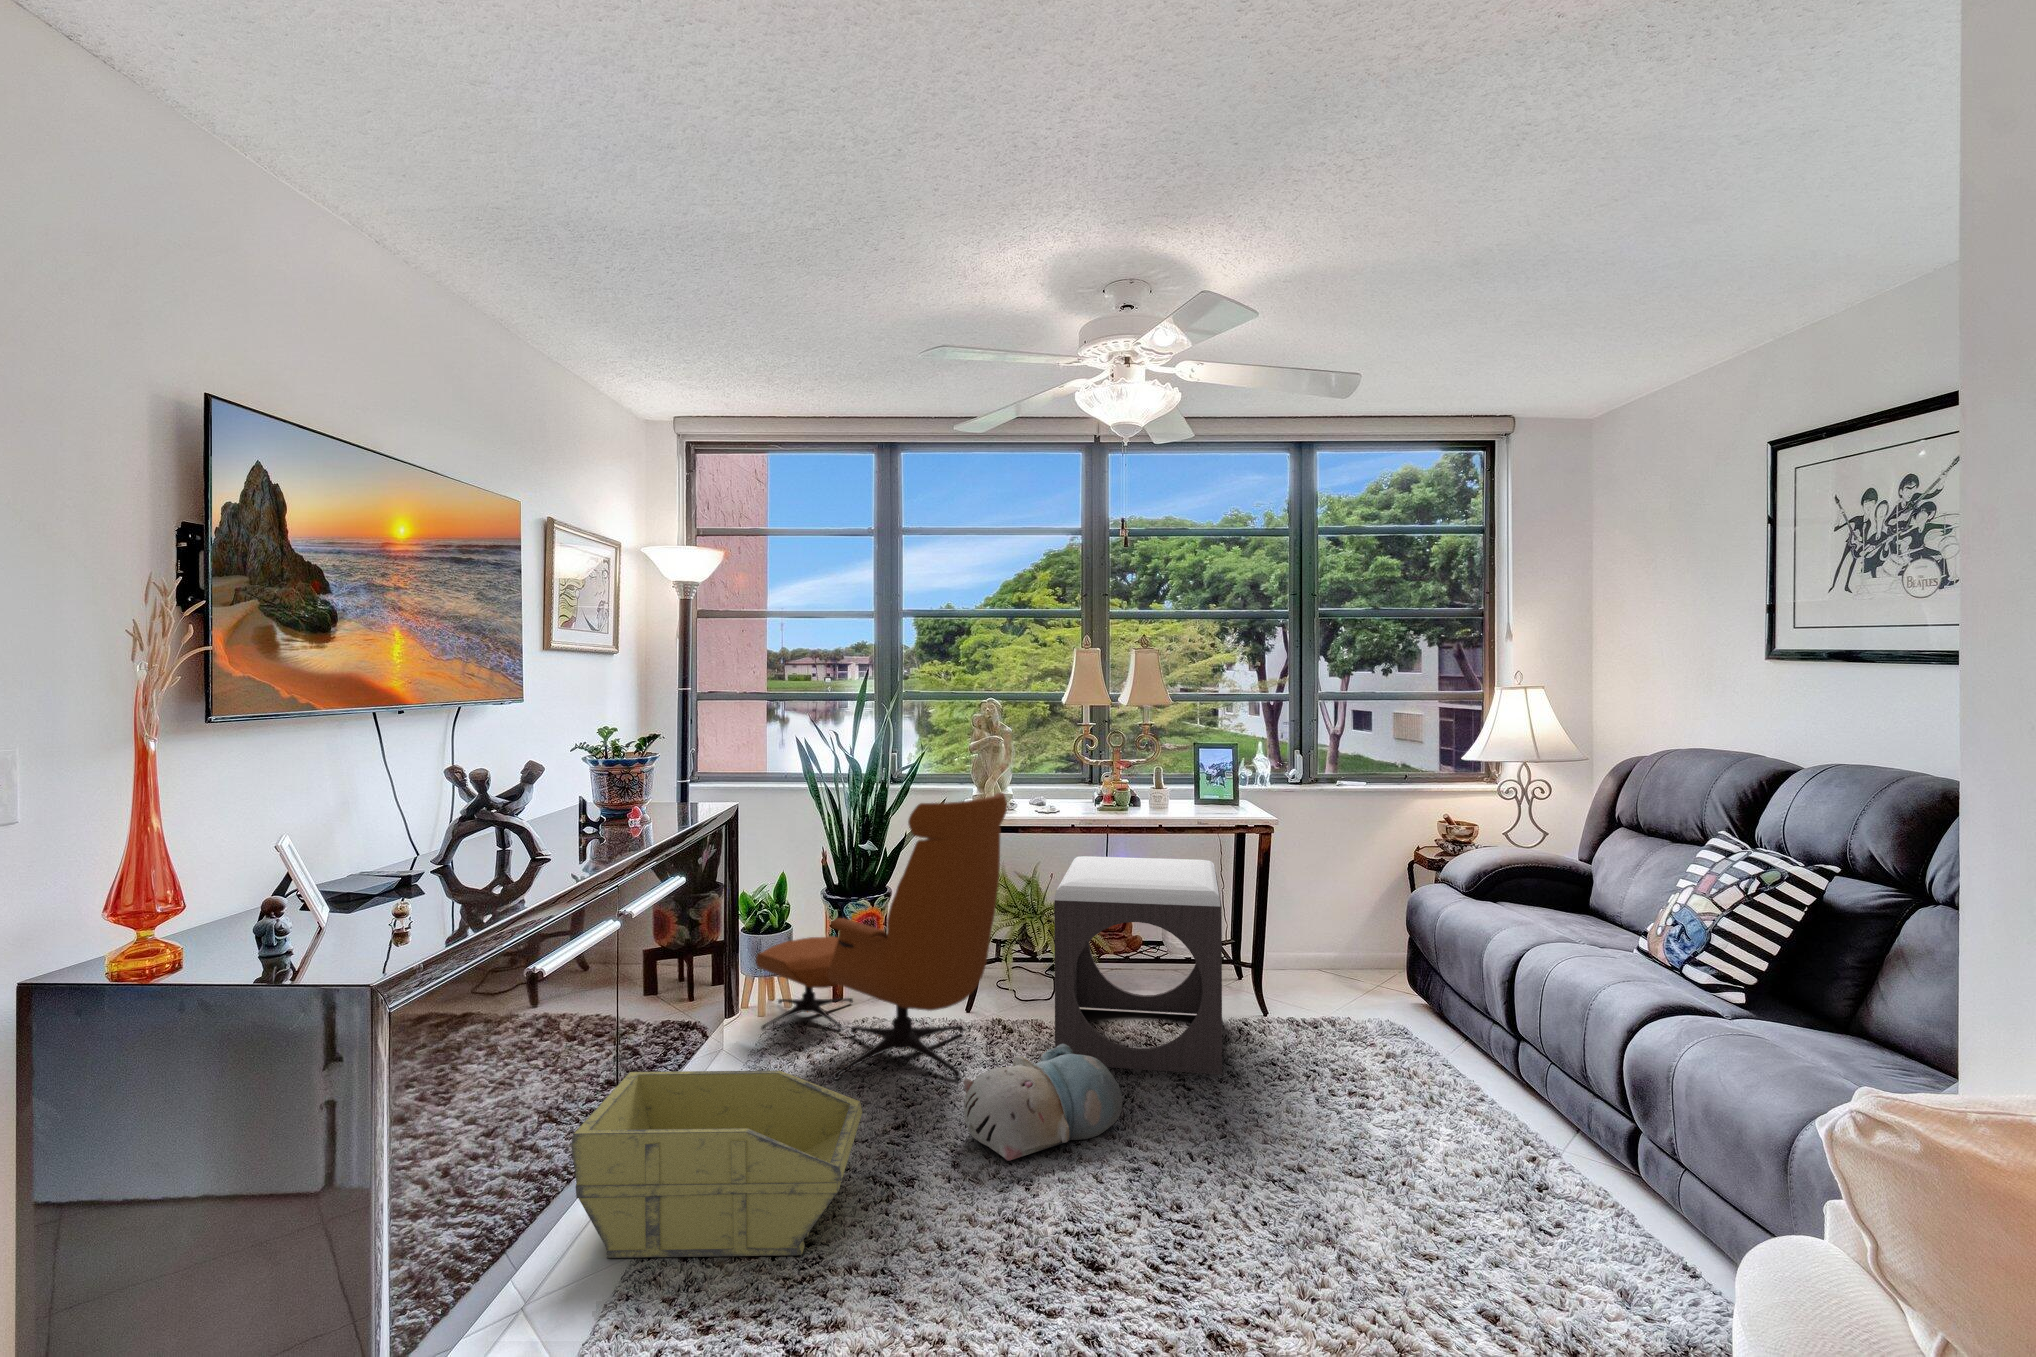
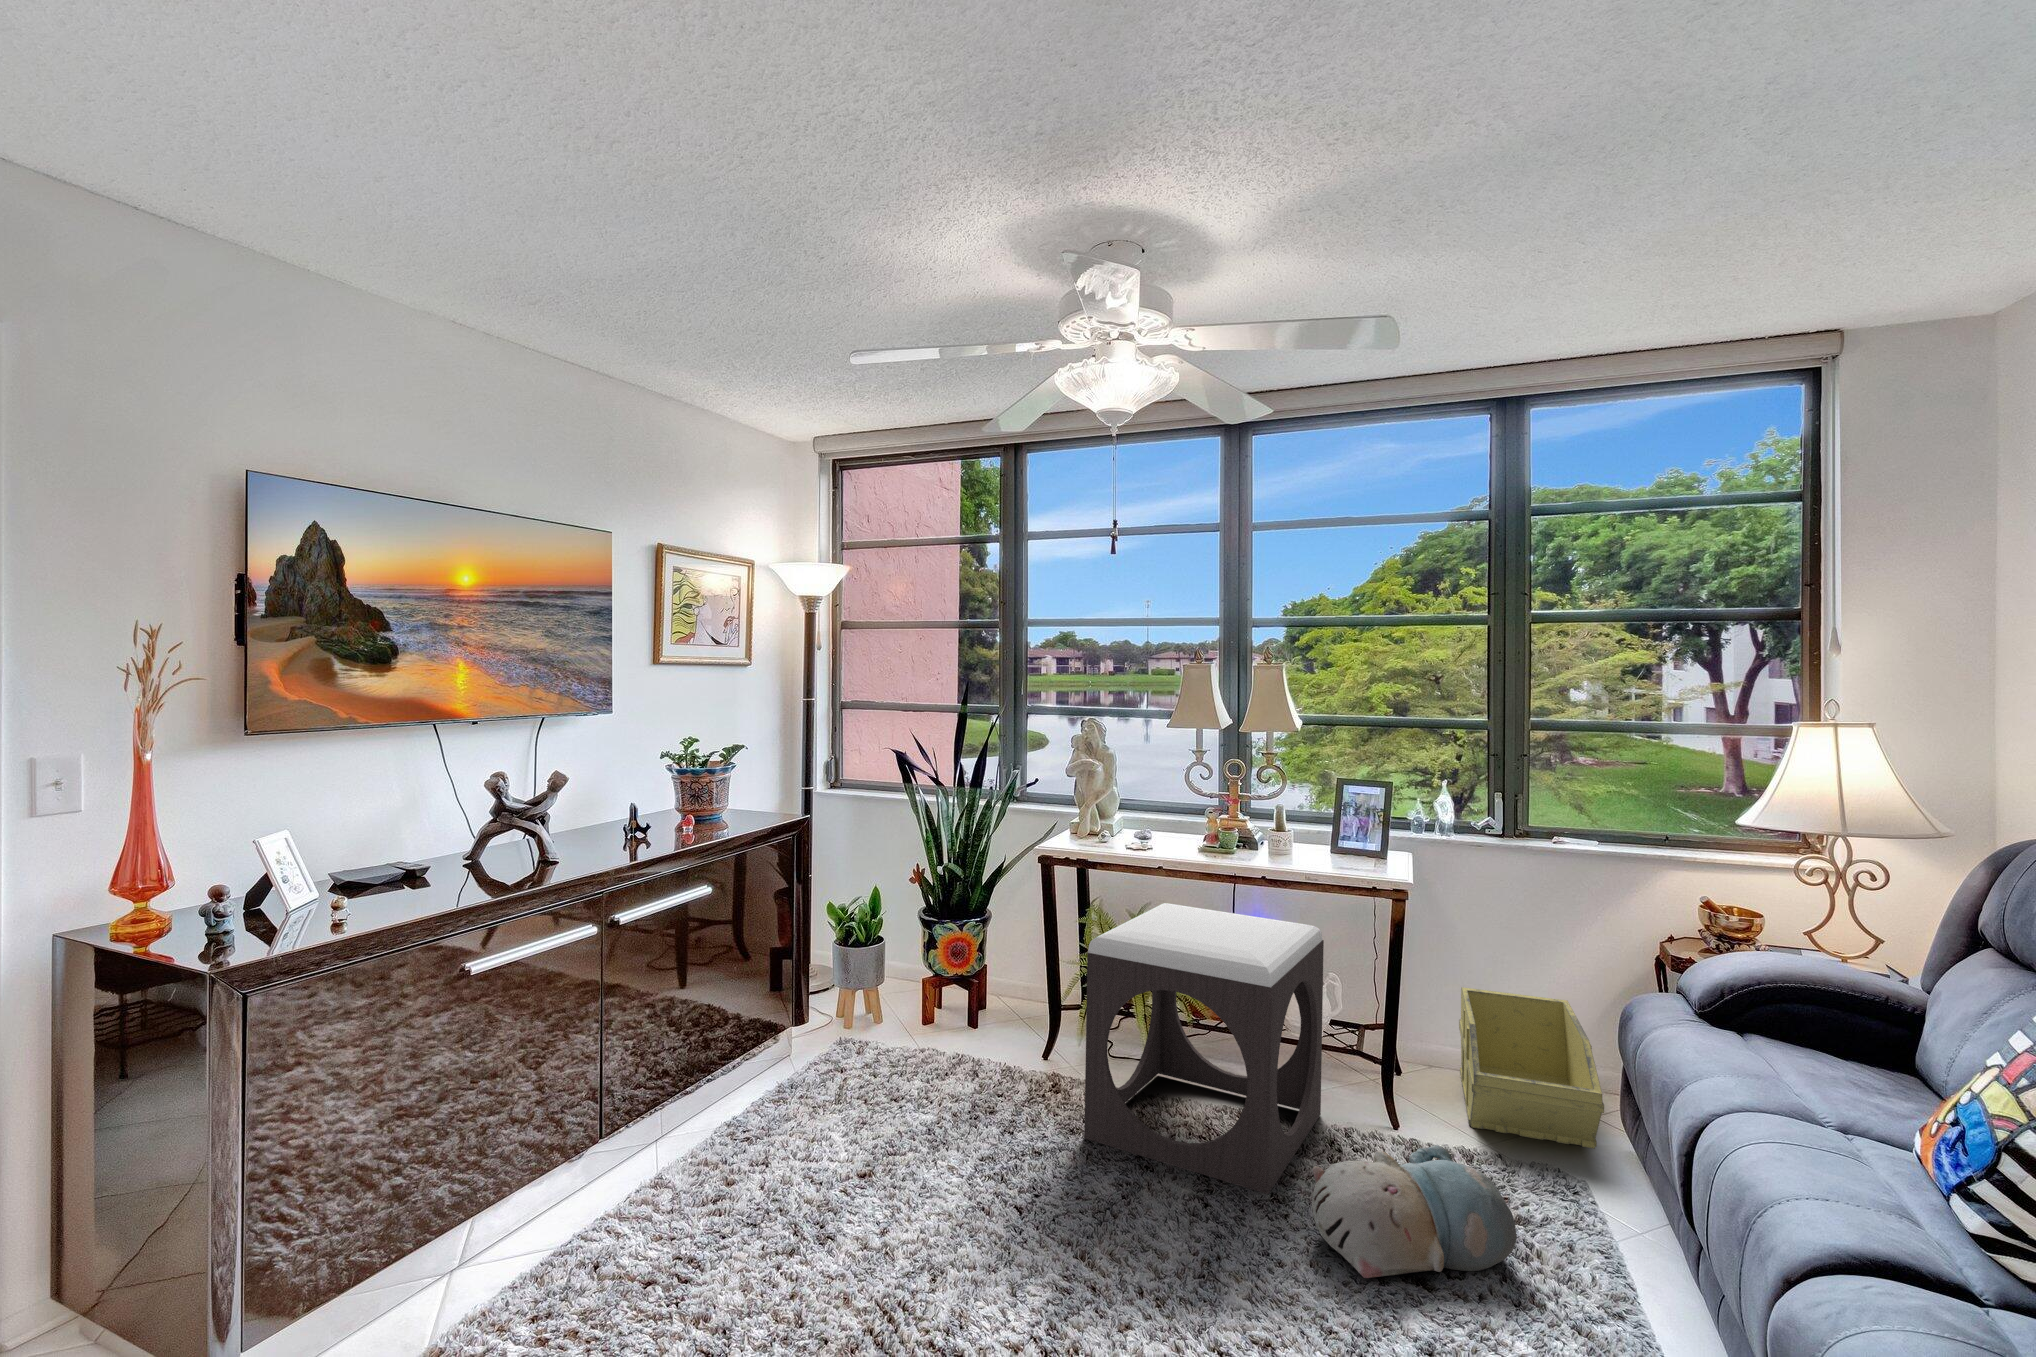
lounge chair: present [756,793,1007,1079] -> none [832,825,1038,1134]
plush toy: present [963,1044,1122,1161] -> present [1312,1145,1517,1278]
storage bin: present [571,1070,862,1258] -> present [1459,987,1604,1149]

